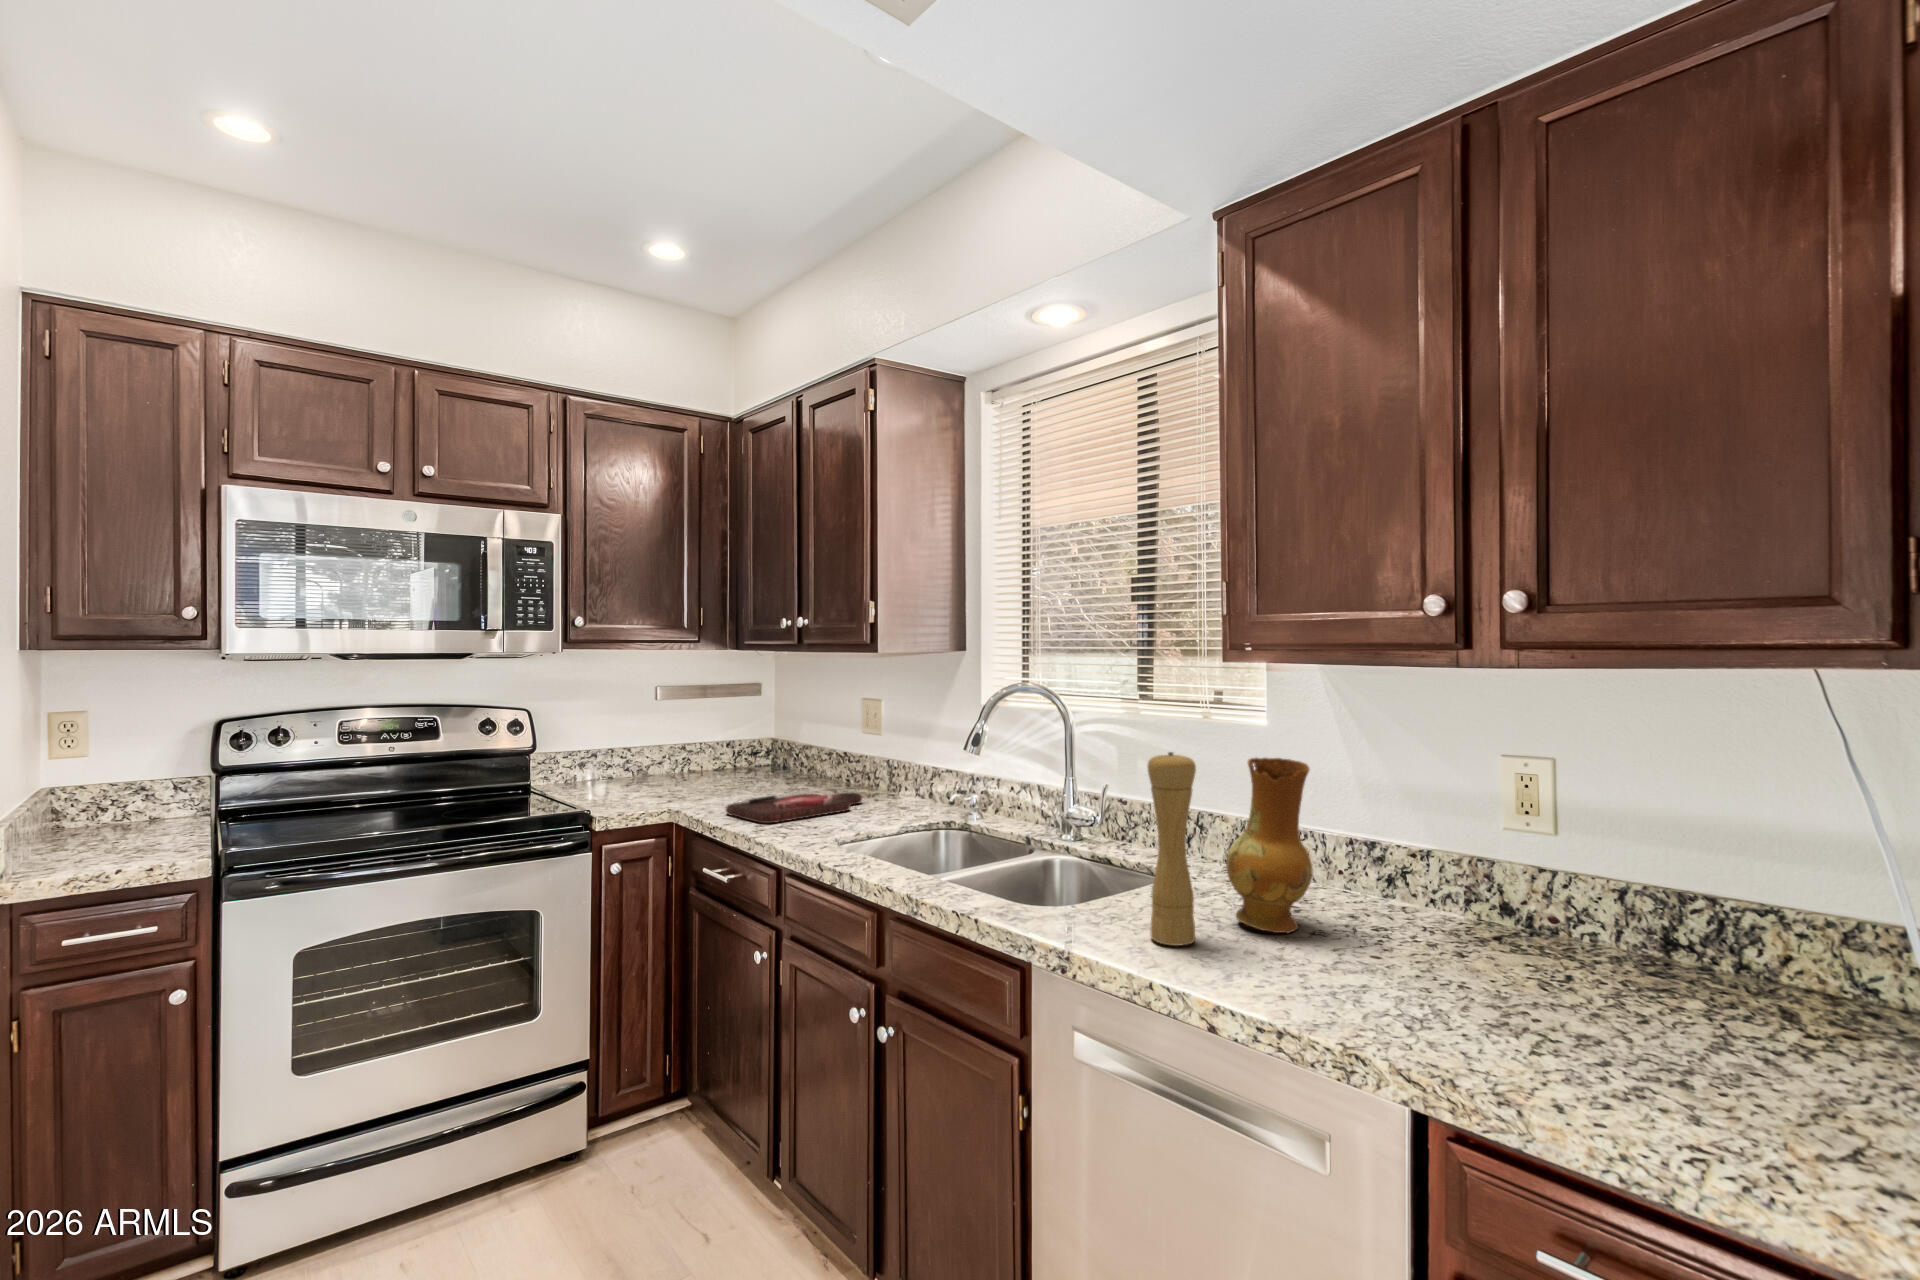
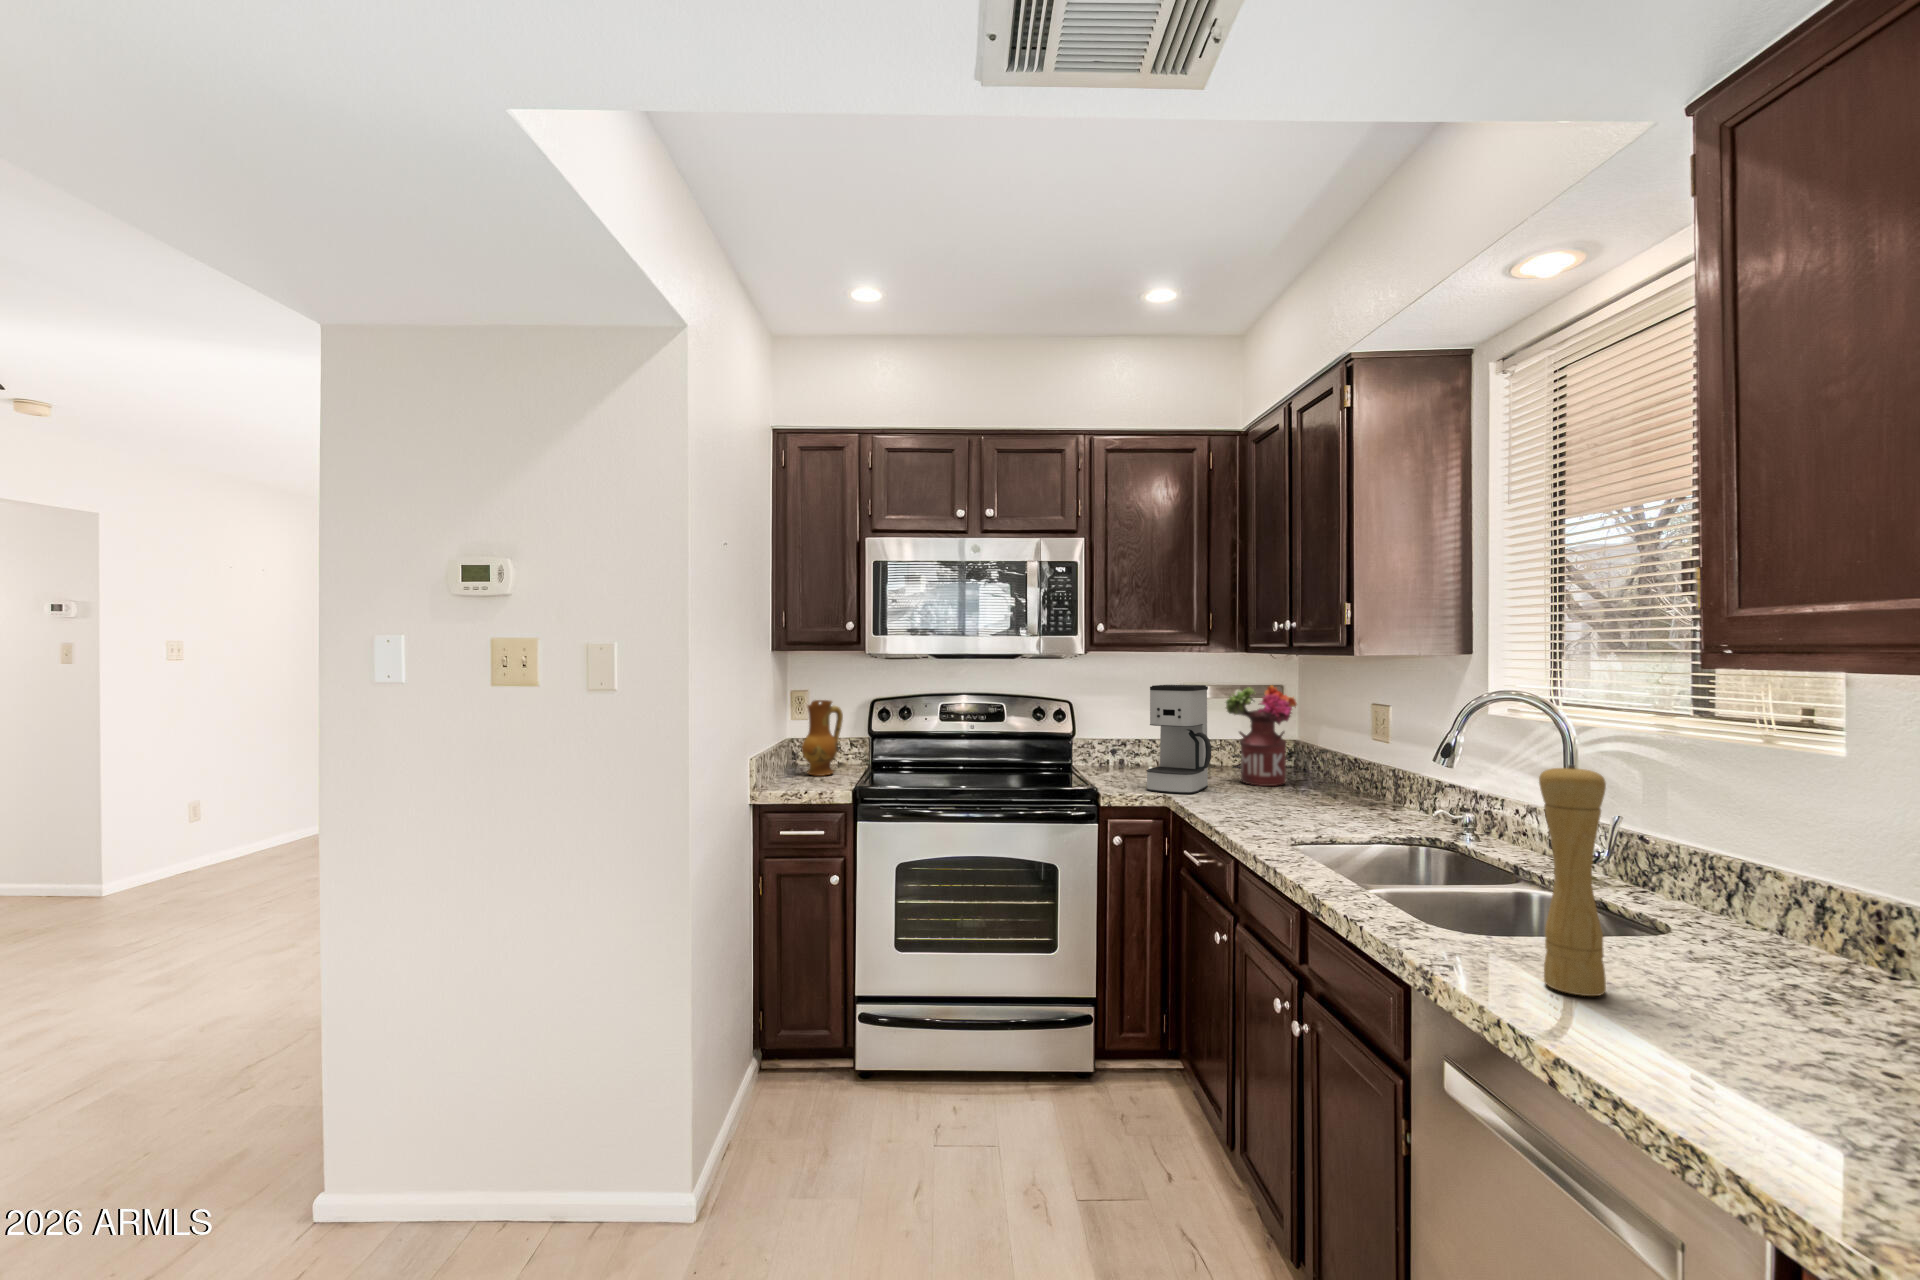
flower arrangement: none [714,682,785,786] -> present [1226,685,1297,786]
coffee maker: none [641,685,711,805] -> present [1146,685,1211,794]
ceramic jug: present [1226,758,1312,933] -> present [802,700,843,776]
cutting board: present [726,790,862,823] -> none [1210,793,1356,818]

